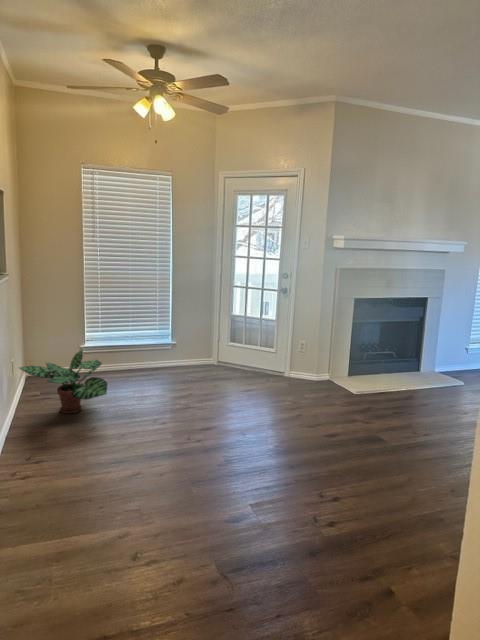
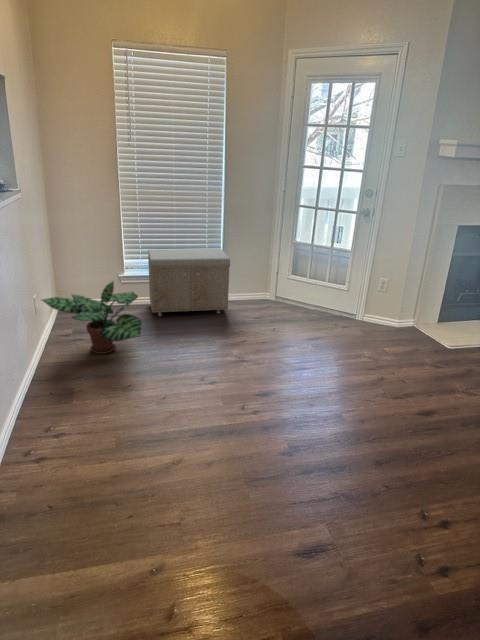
storage bench: none [108,323,178,381] -> present [148,249,230,316]

